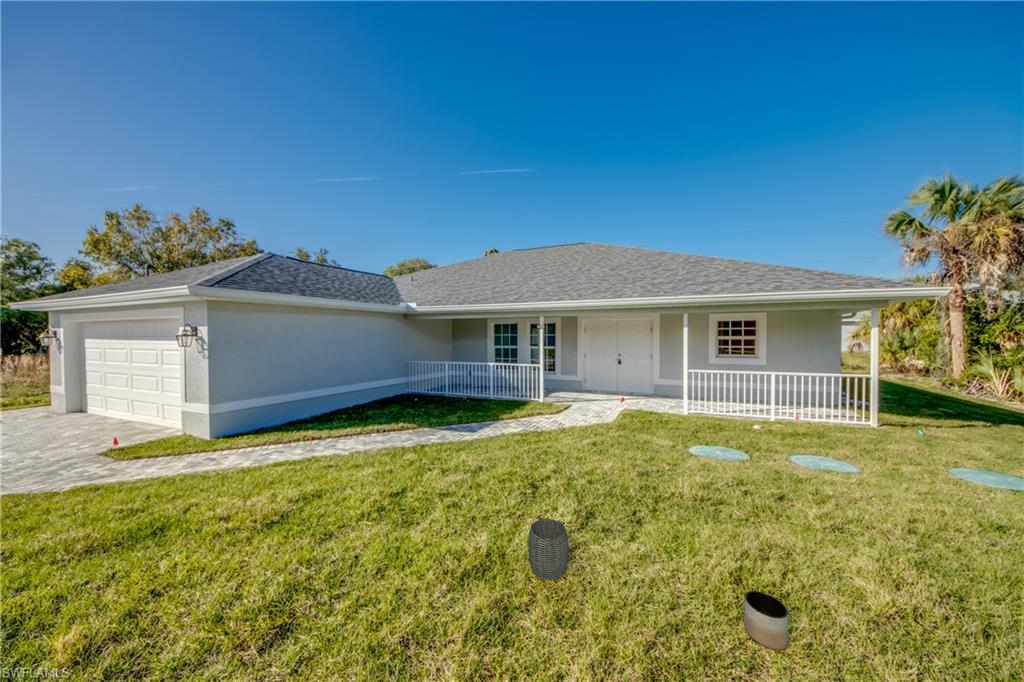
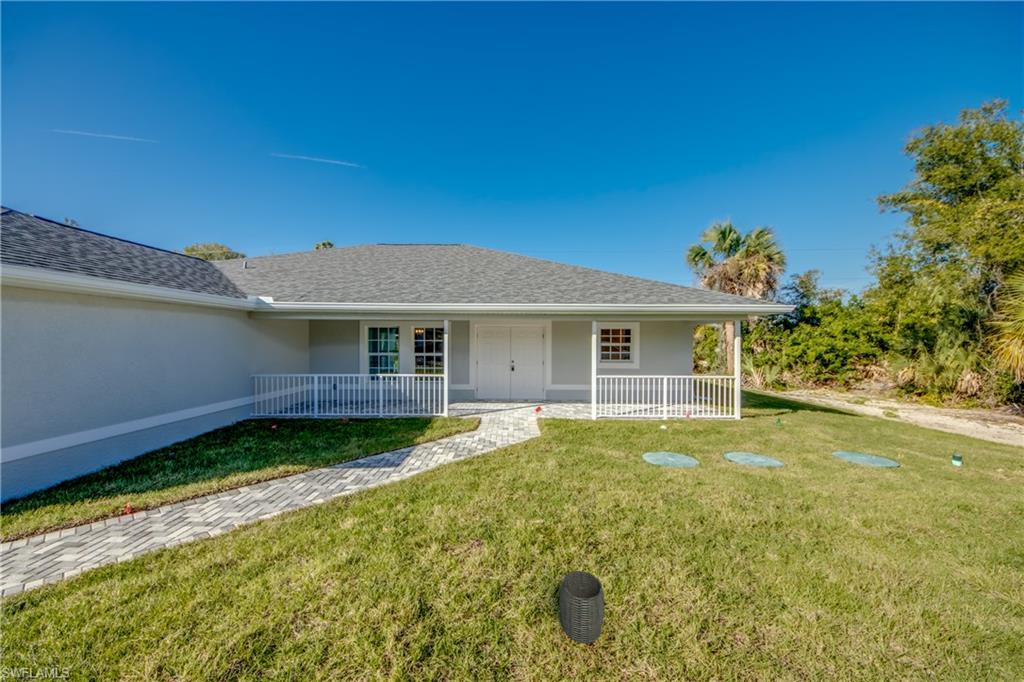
planter: present [744,591,788,650] -> none [761,595,800,645]

